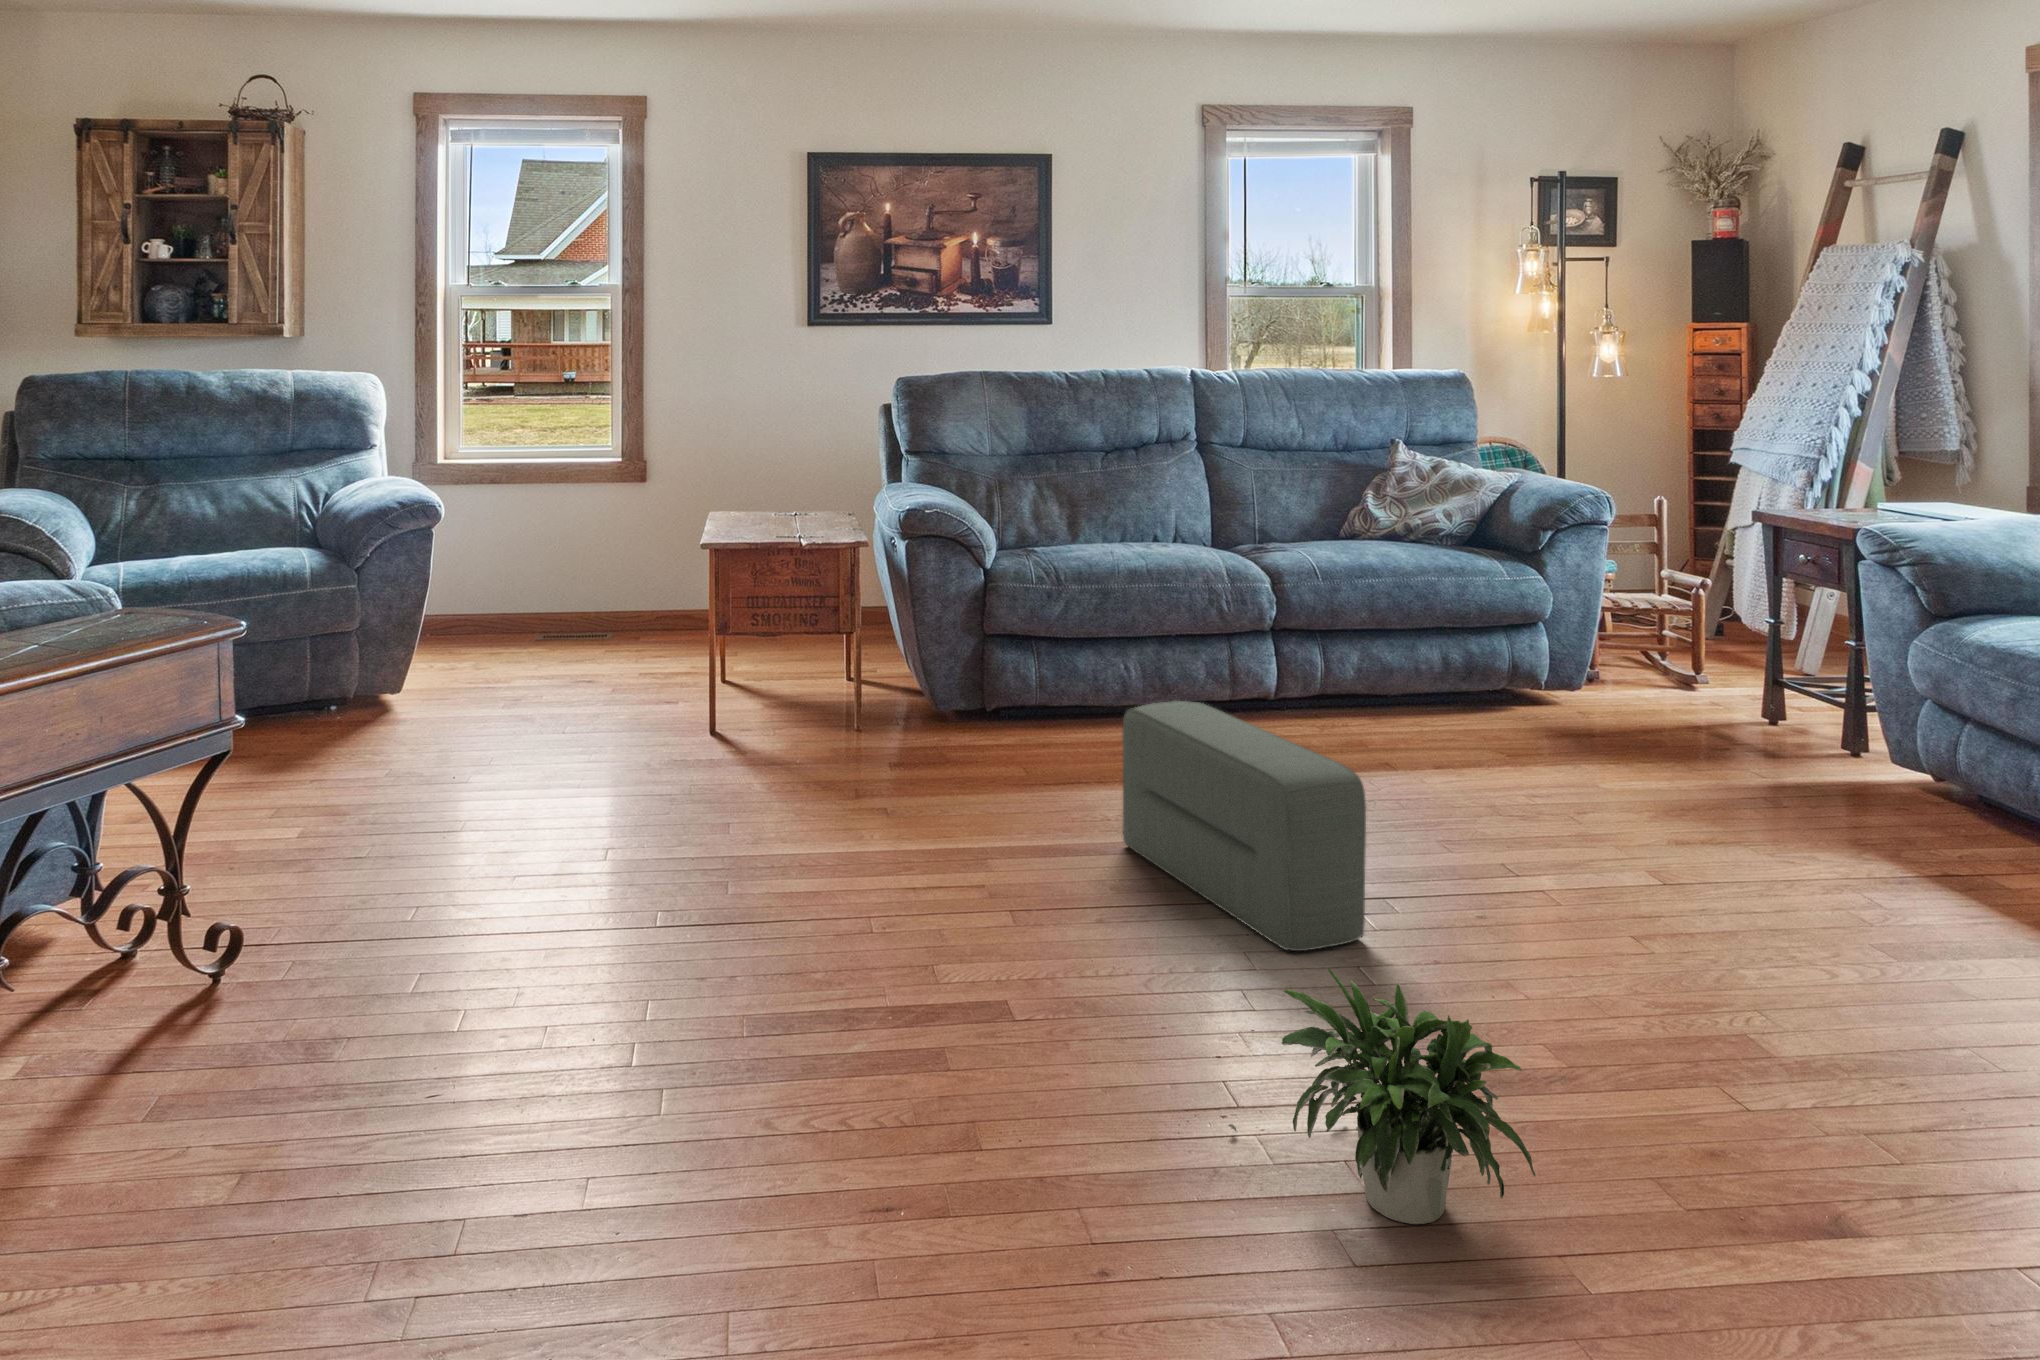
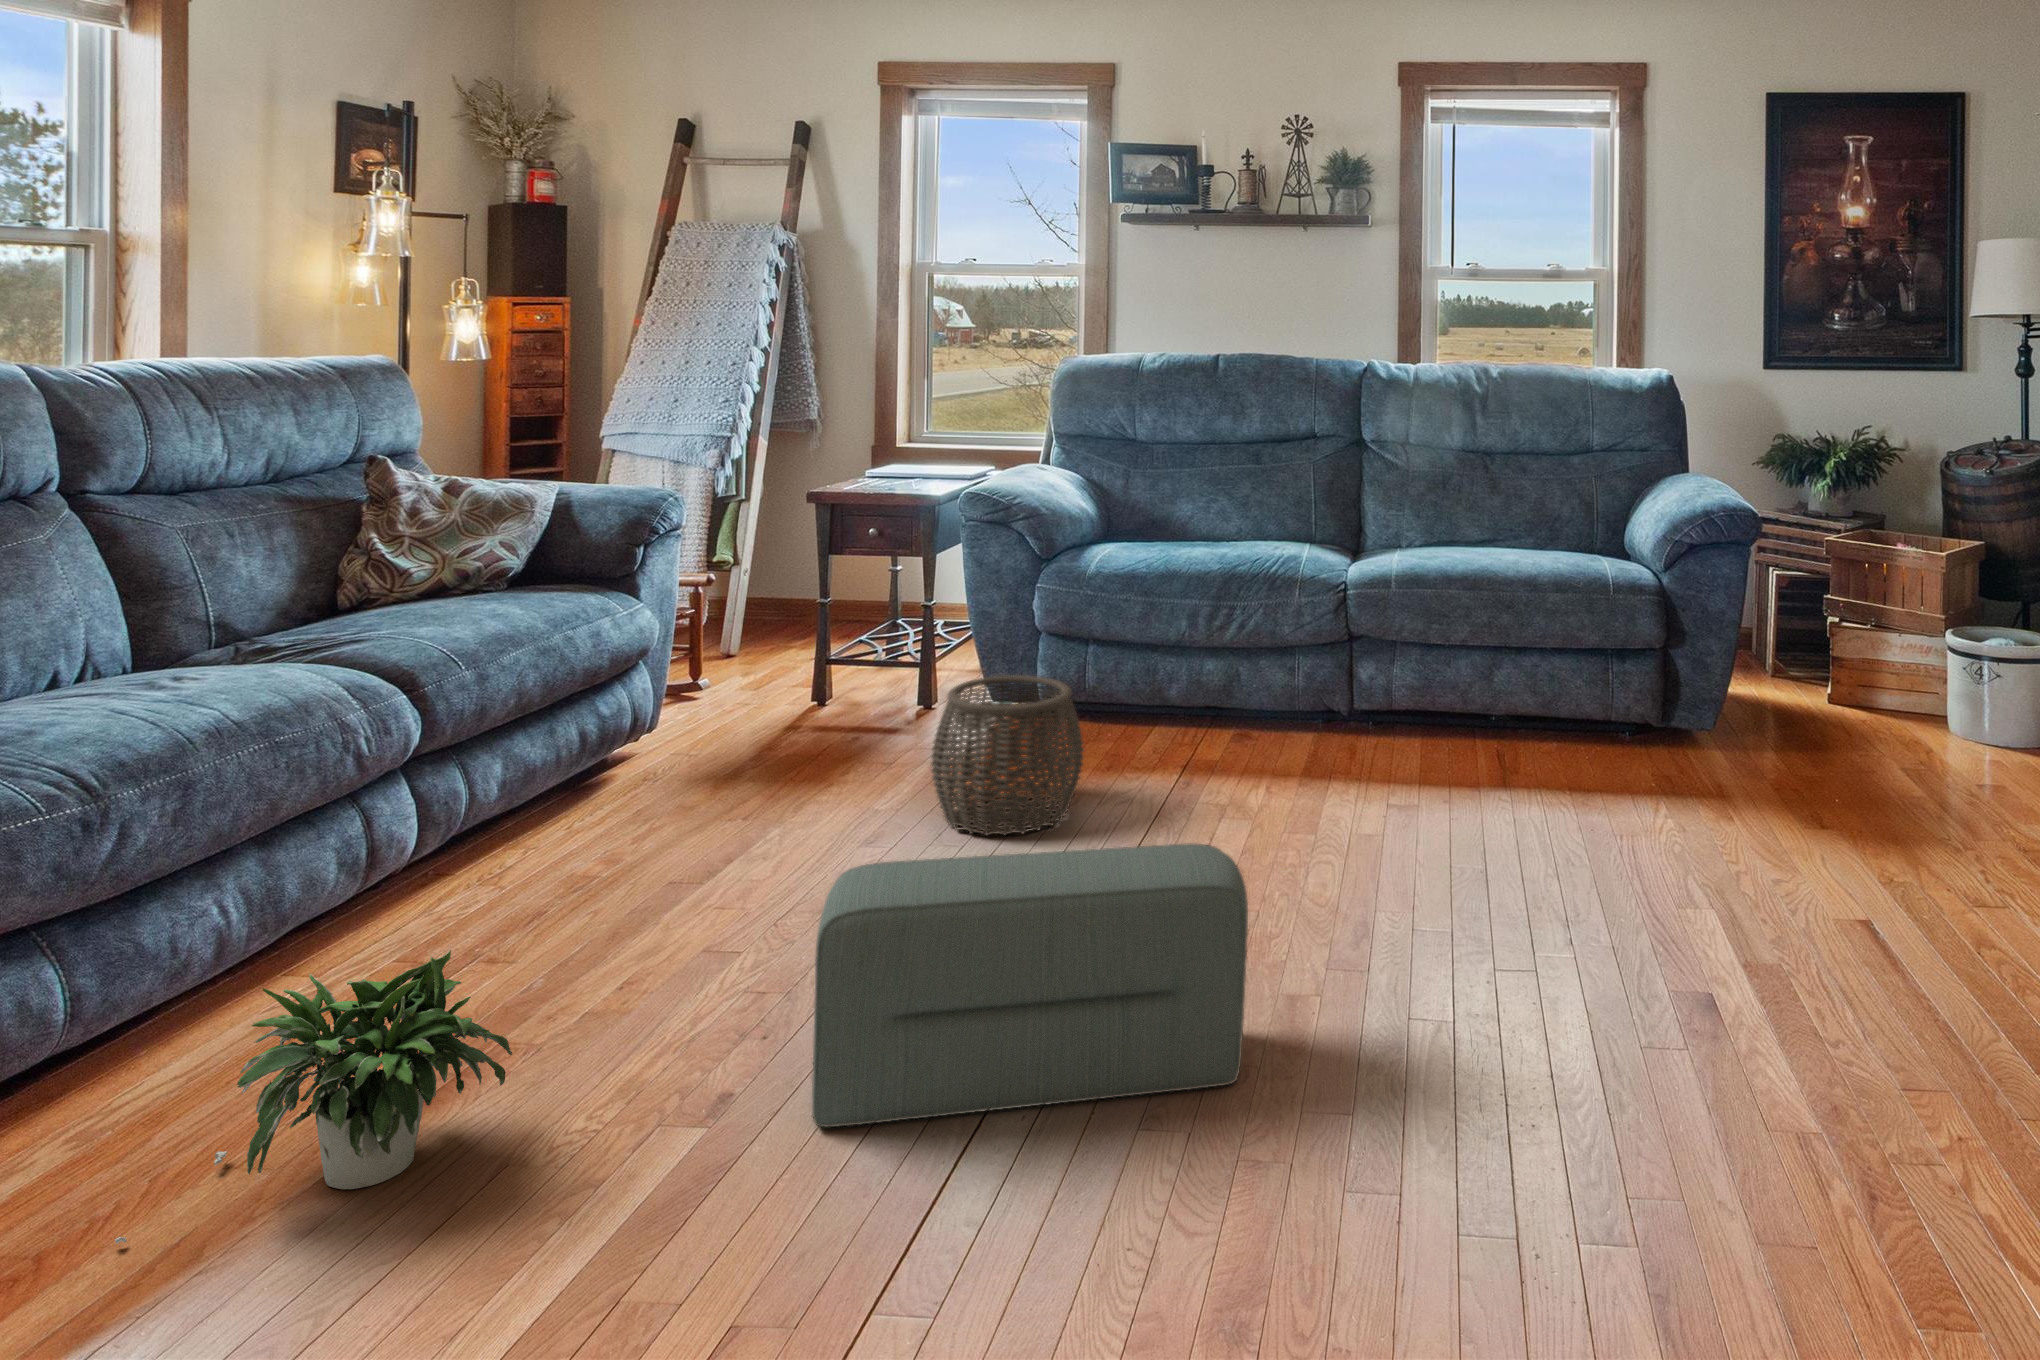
woven basket: none [1557,680,1721,837] -> present [931,675,1084,835]
potted plant: present [1228,968,1535,1224] -> present [115,950,512,1244]

